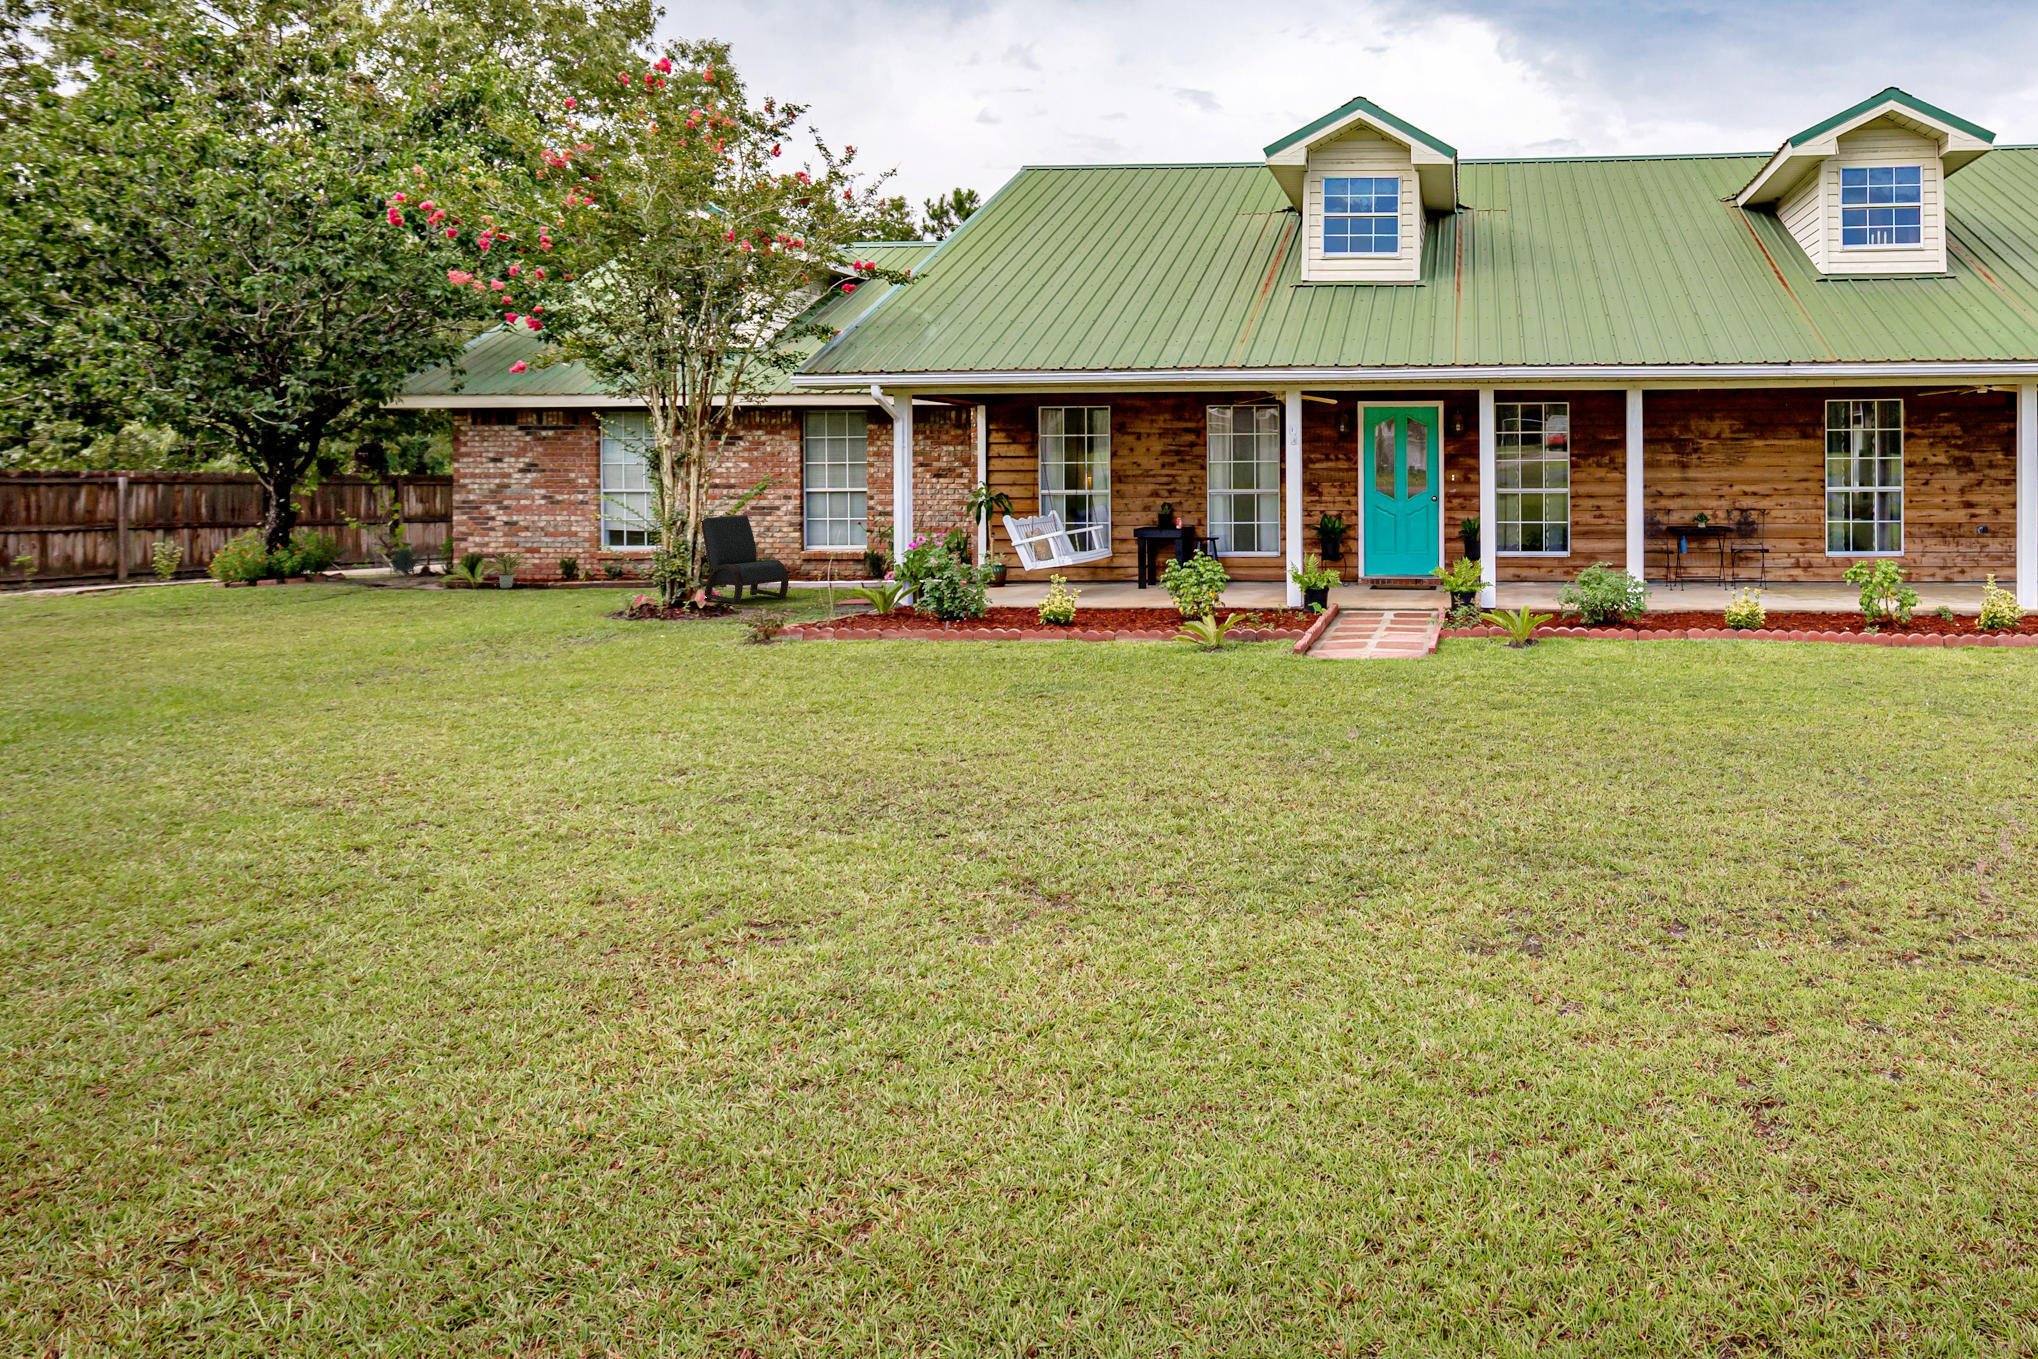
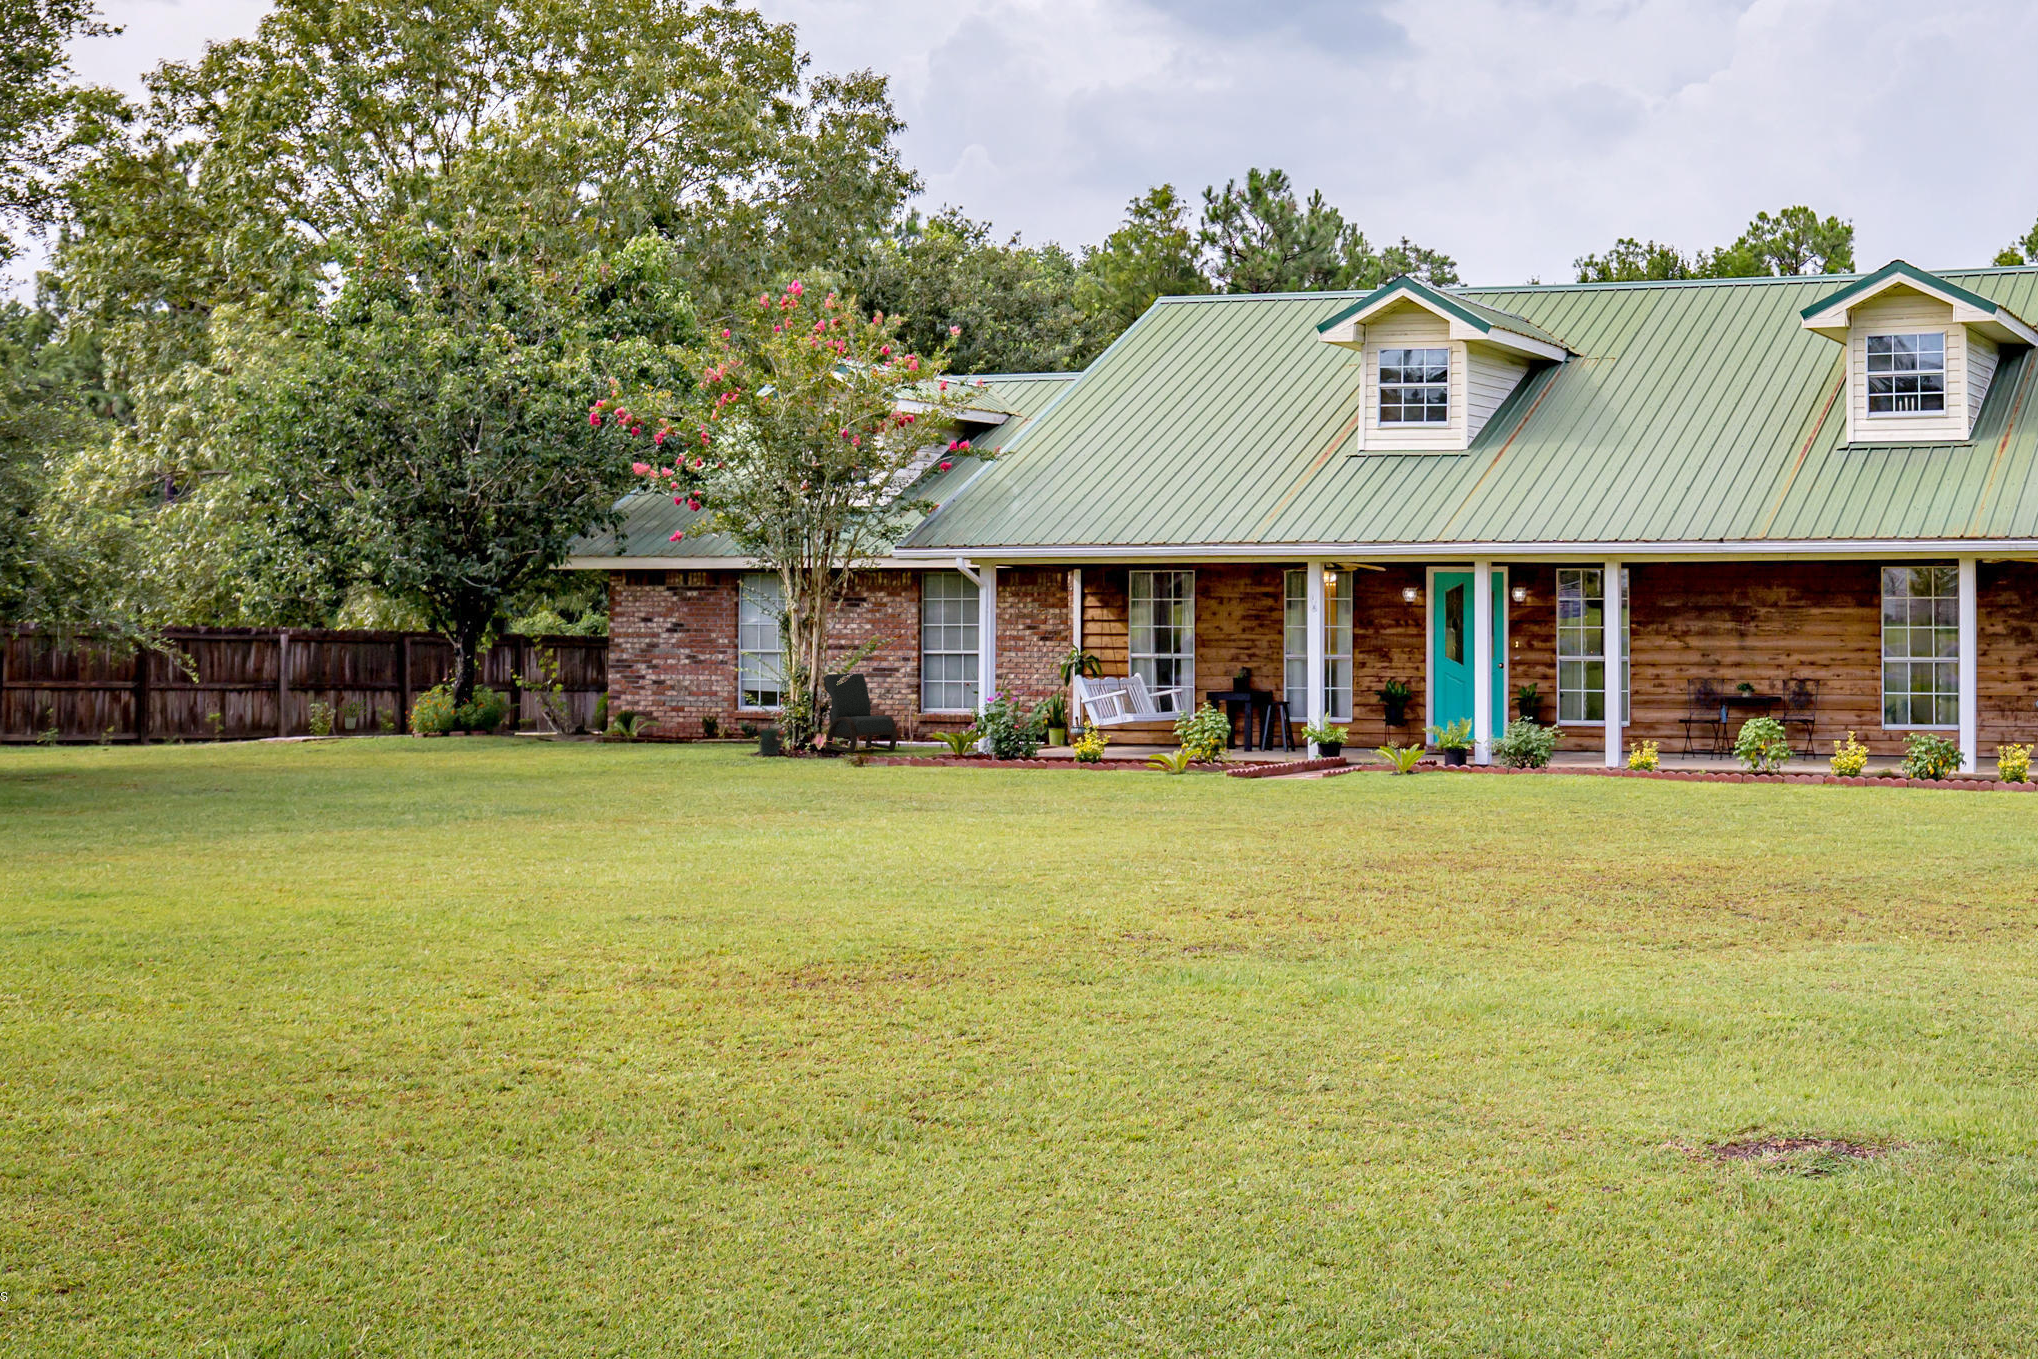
watering can: present [394,546,428,572] -> present [759,726,794,755]
potted plant: present [481,553,526,588] -> present [338,699,372,729]

